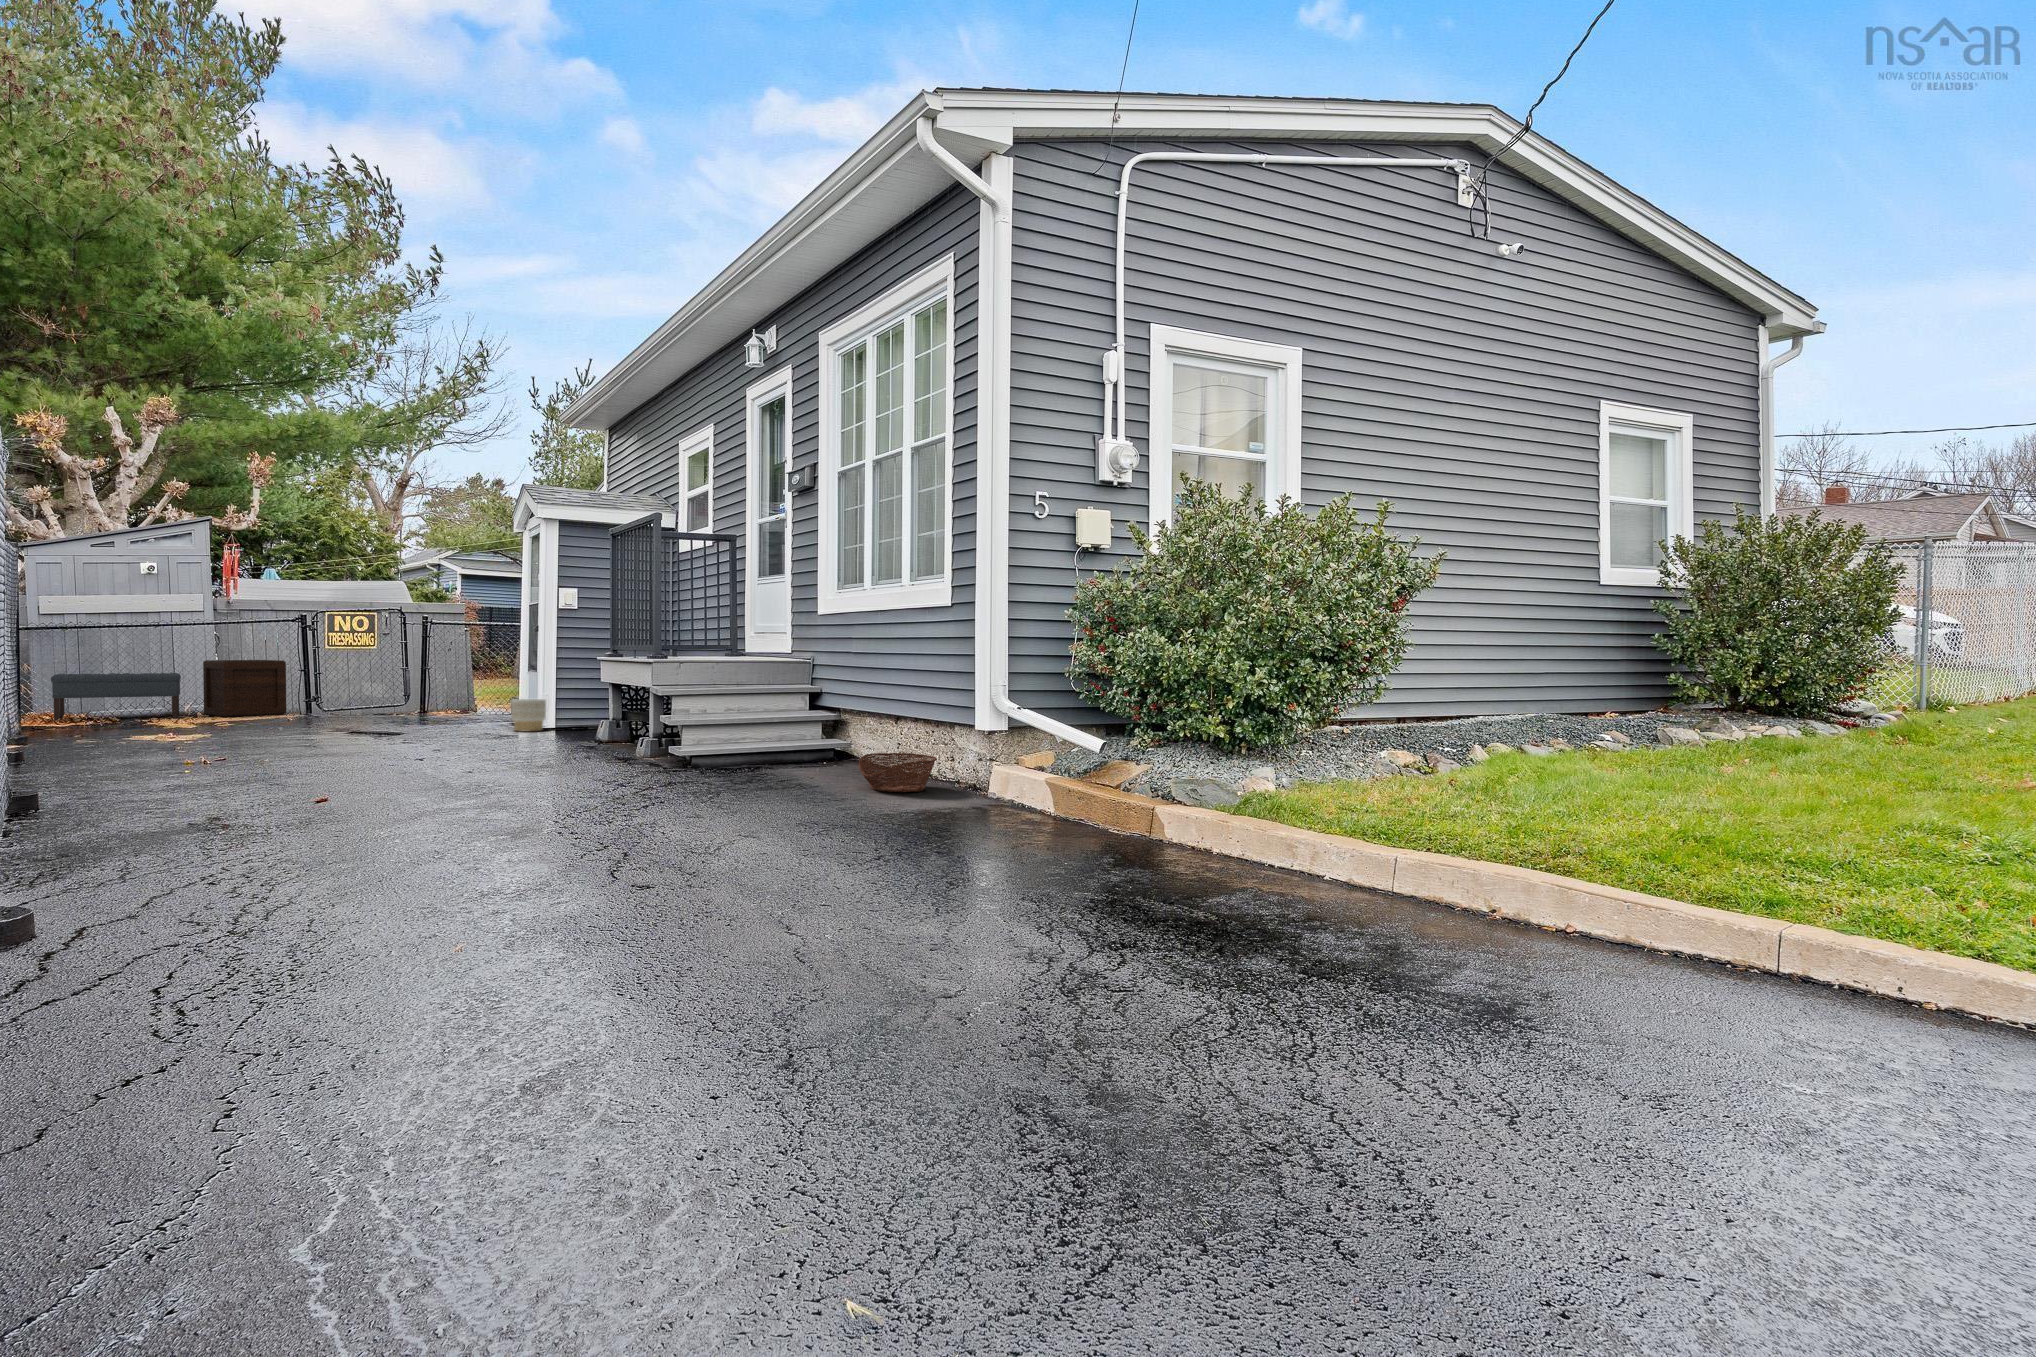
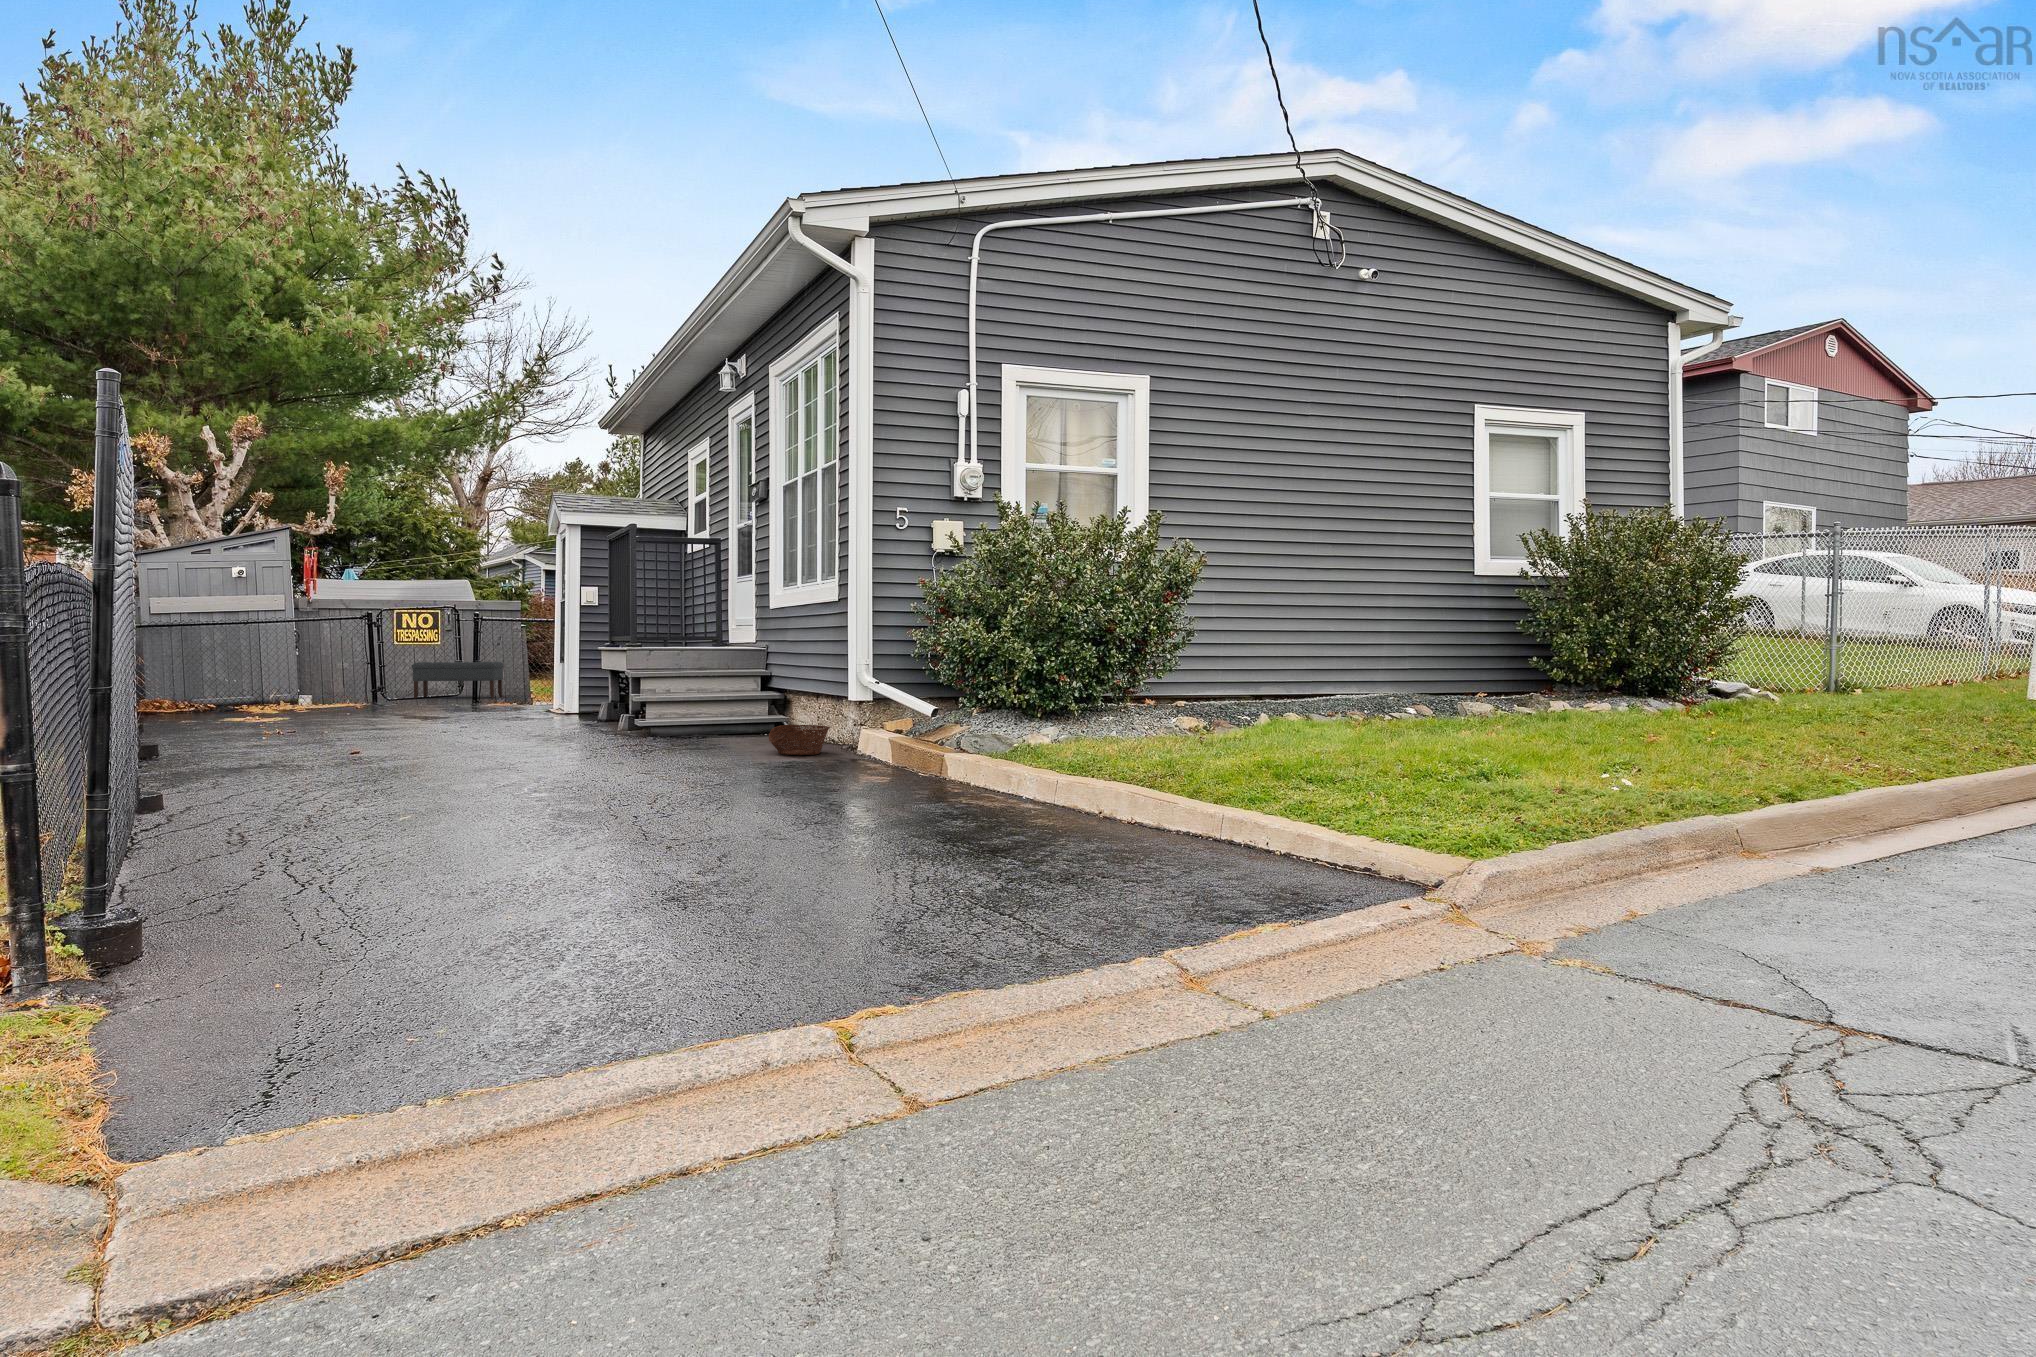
wooden crate: present [203,660,286,717] -> none [286,653,356,704]
bench: present [51,673,181,721] -> present [412,662,504,699]
planter: present [511,699,546,731] -> none [535,686,566,715]

